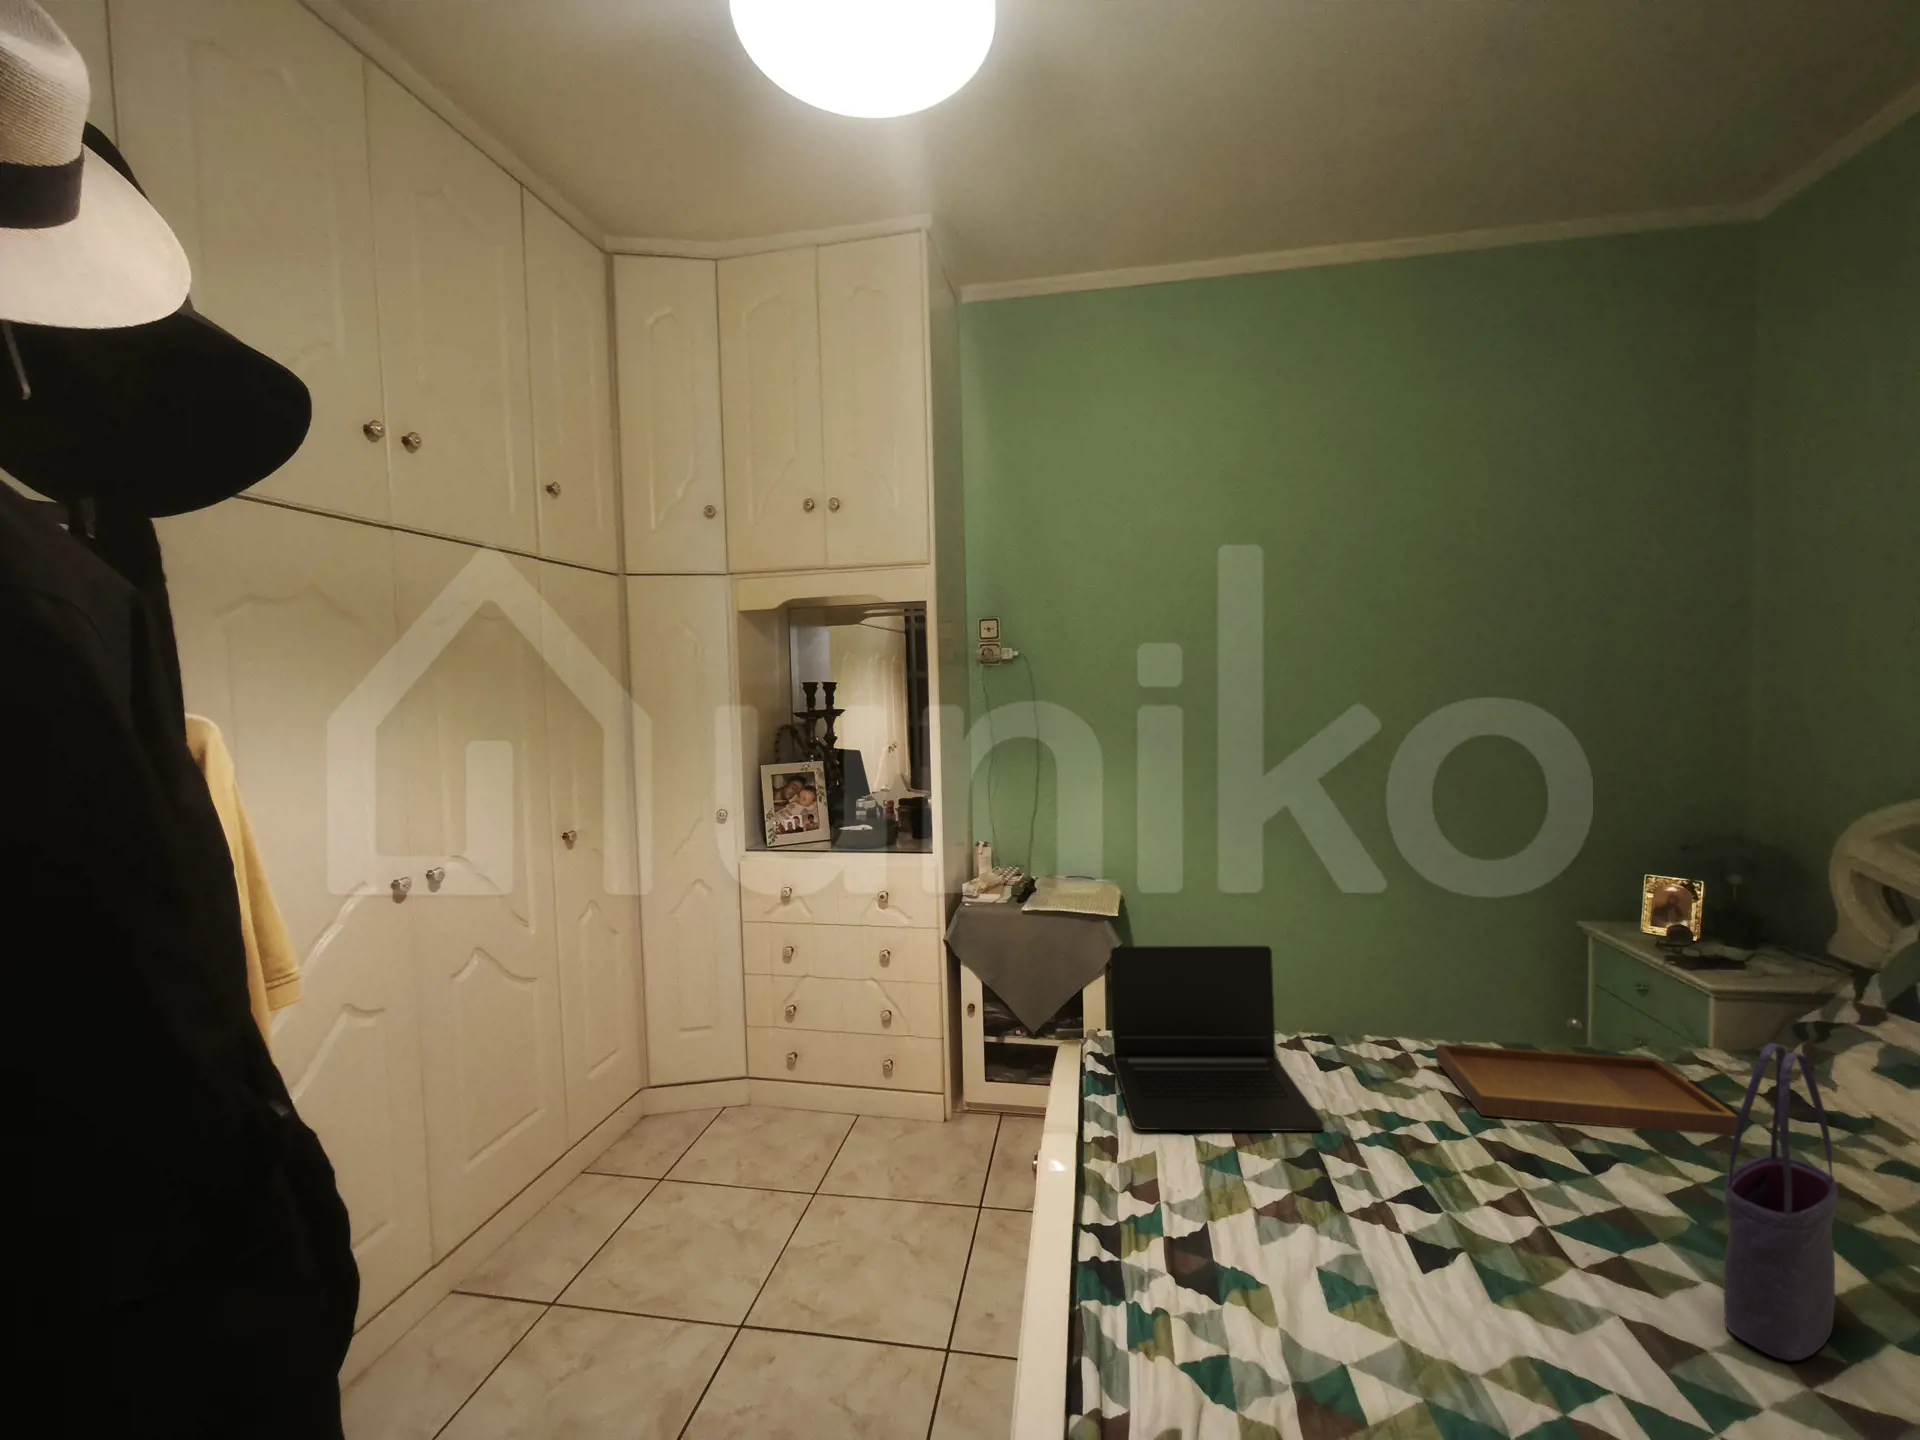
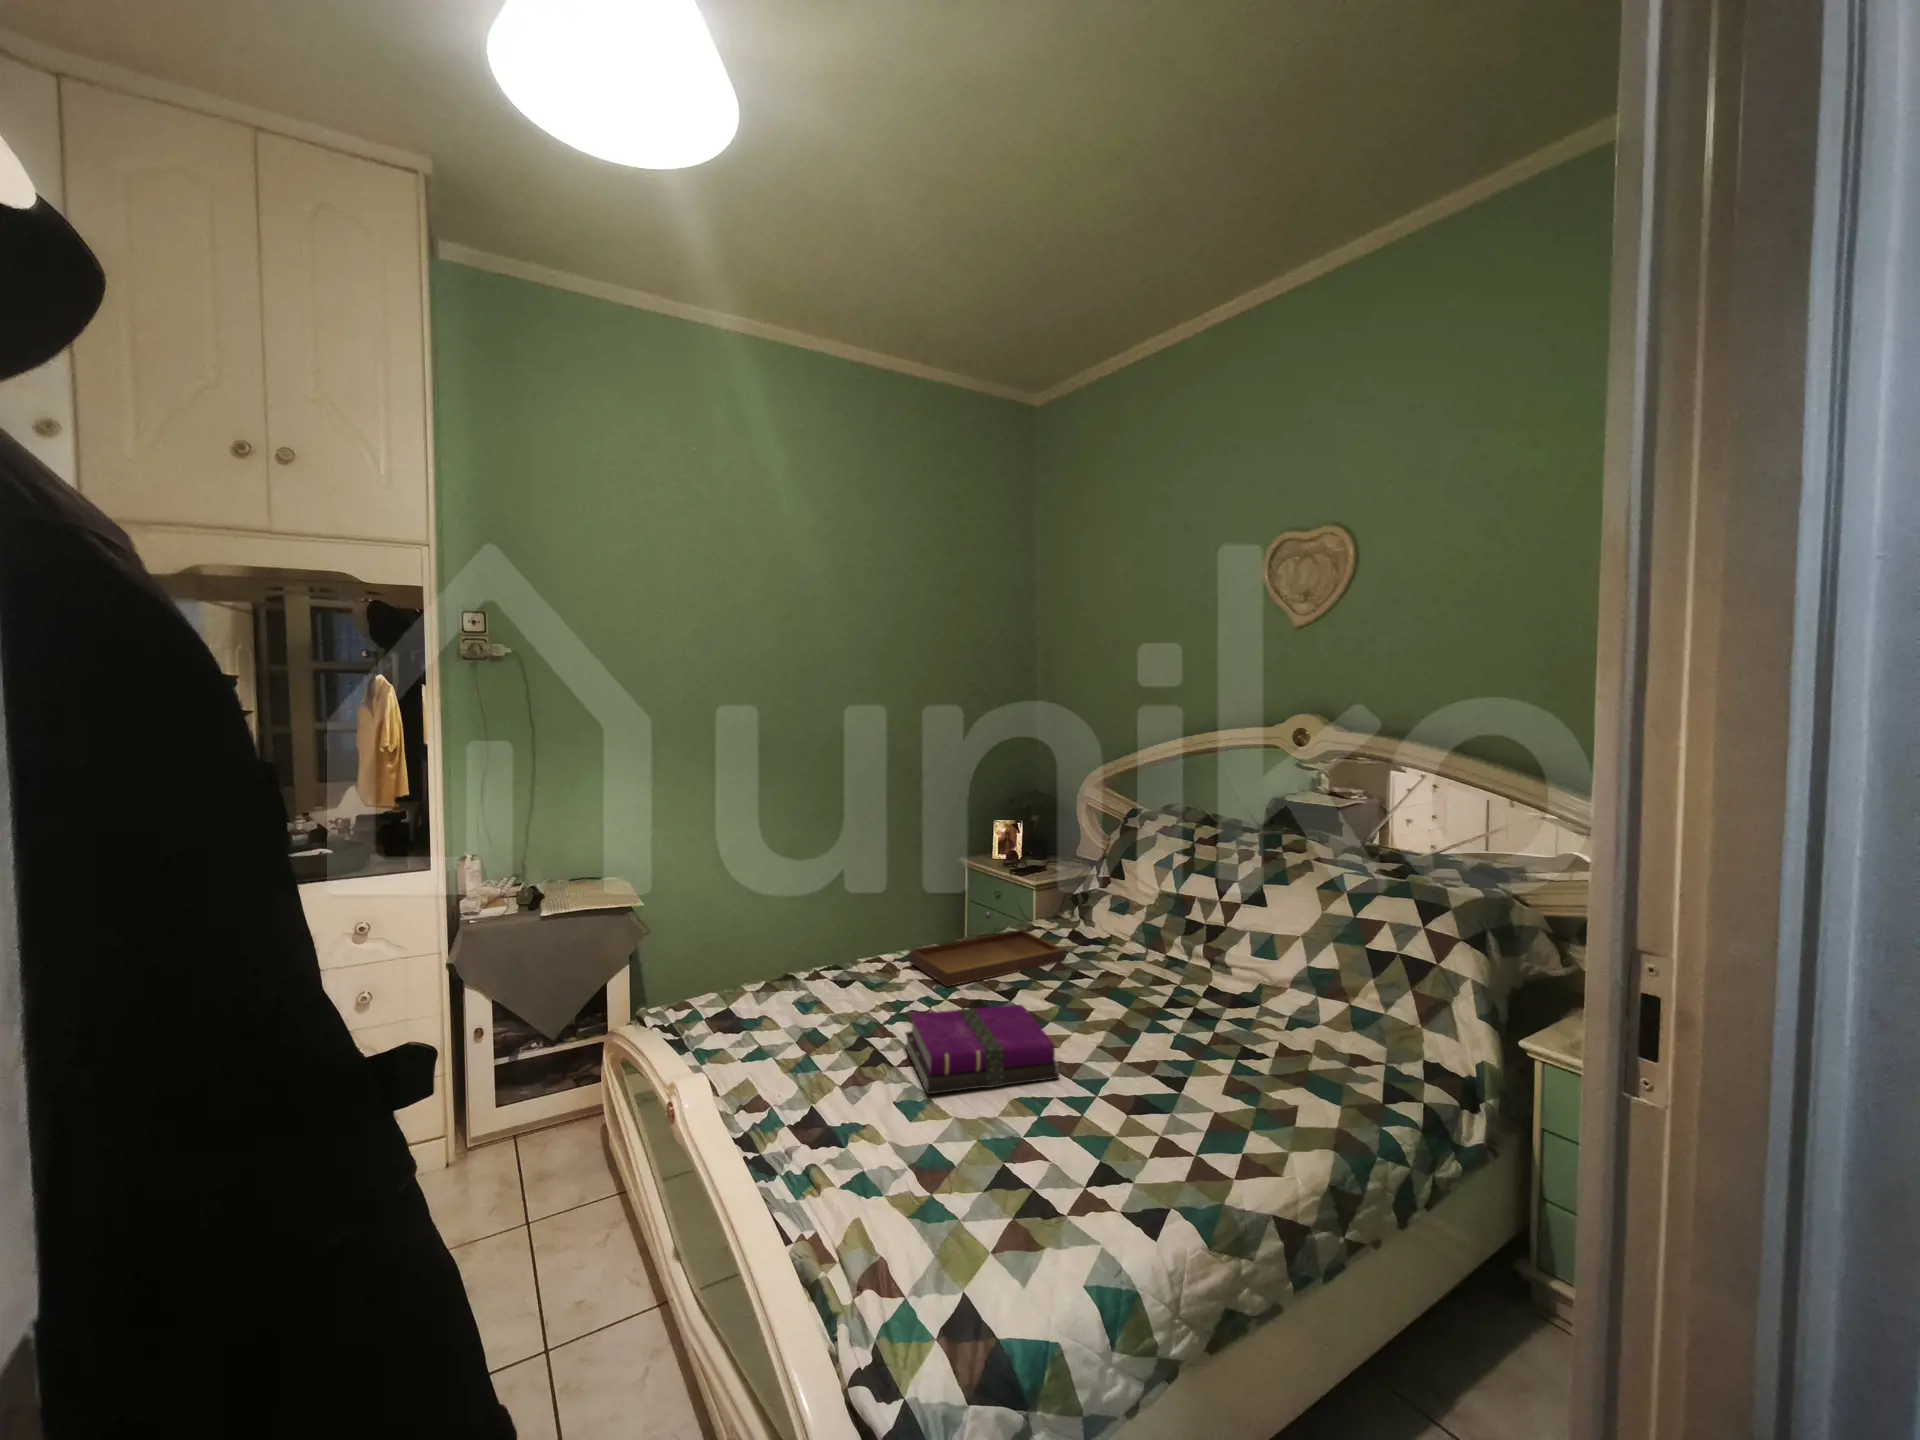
laptop: present [1111,946,1324,1131] -> none [674,896,860,1067]
tote bag: present [1724,1043,1838,1361] -> none [1083,888,1123,1054]
notebook: none [1371,1144,1643,1362] -> present [905,1005,1060,1094]

